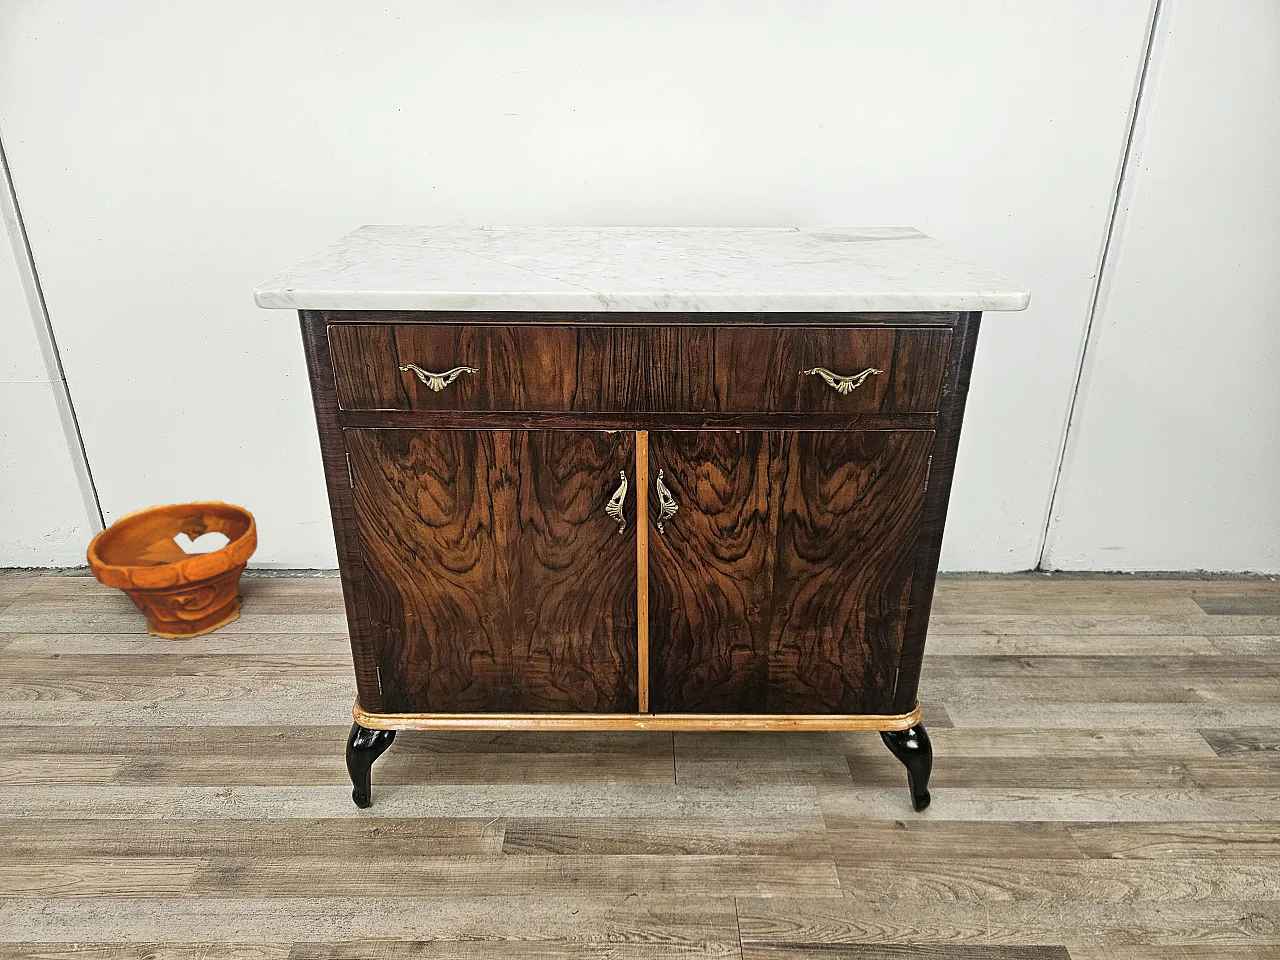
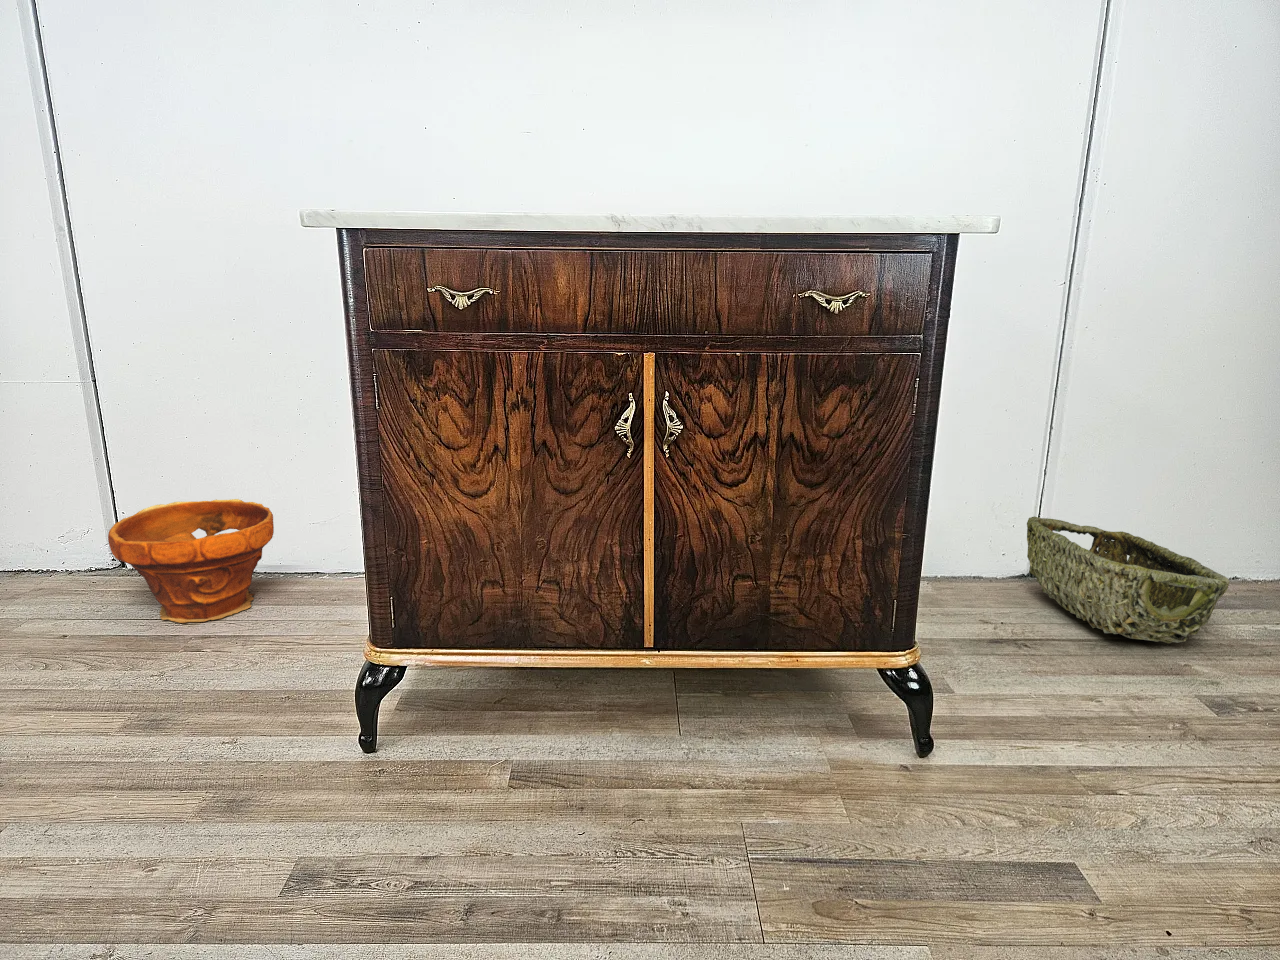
woven basket: none [1039,516,1245,663] -> present [1027,516,1230,643]

